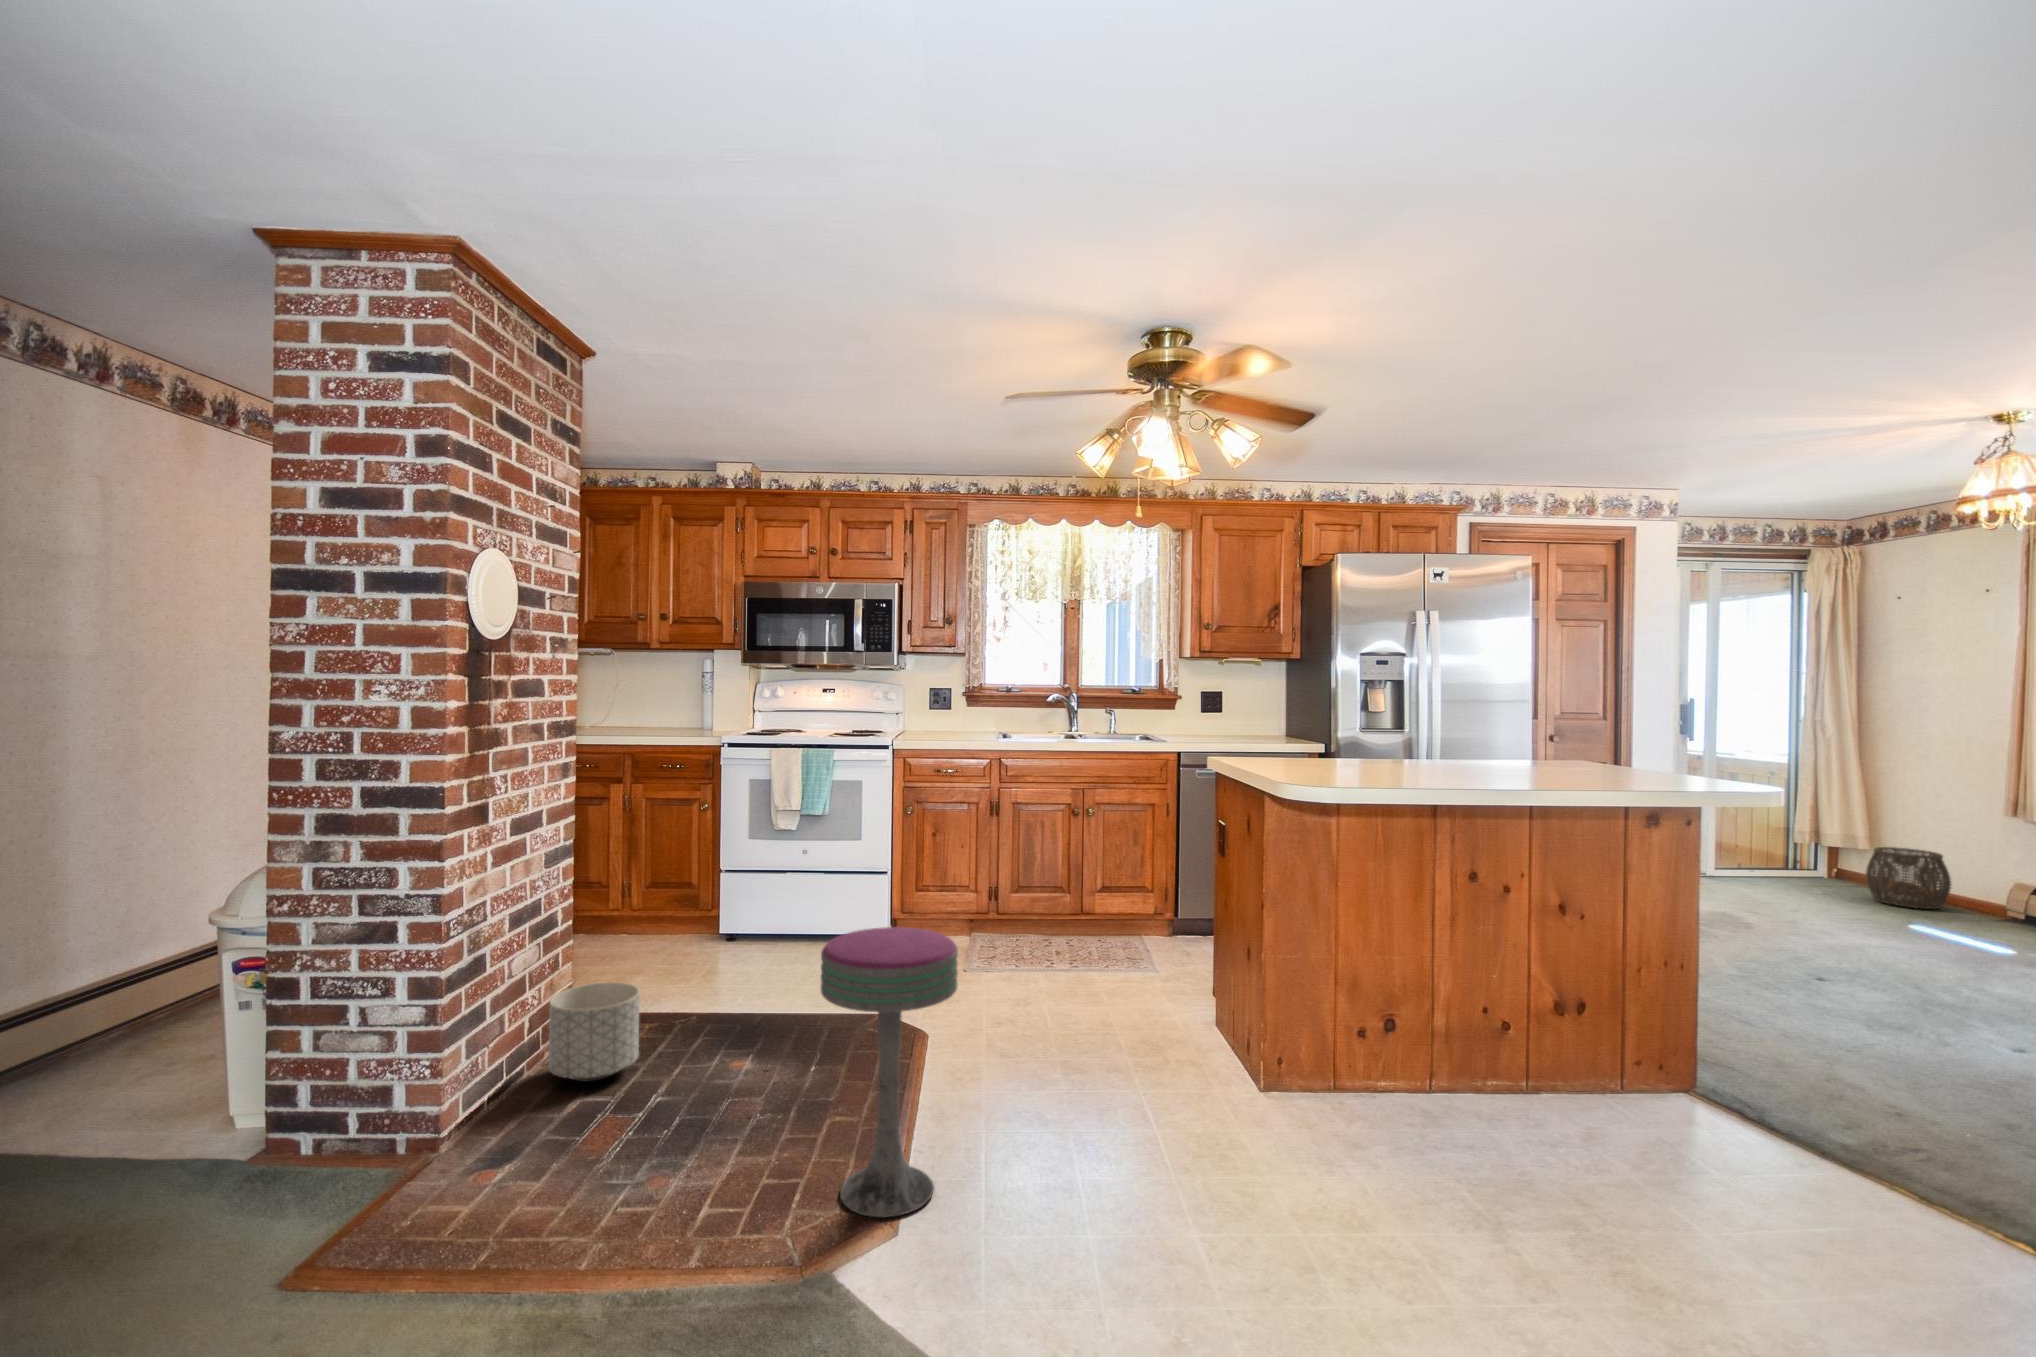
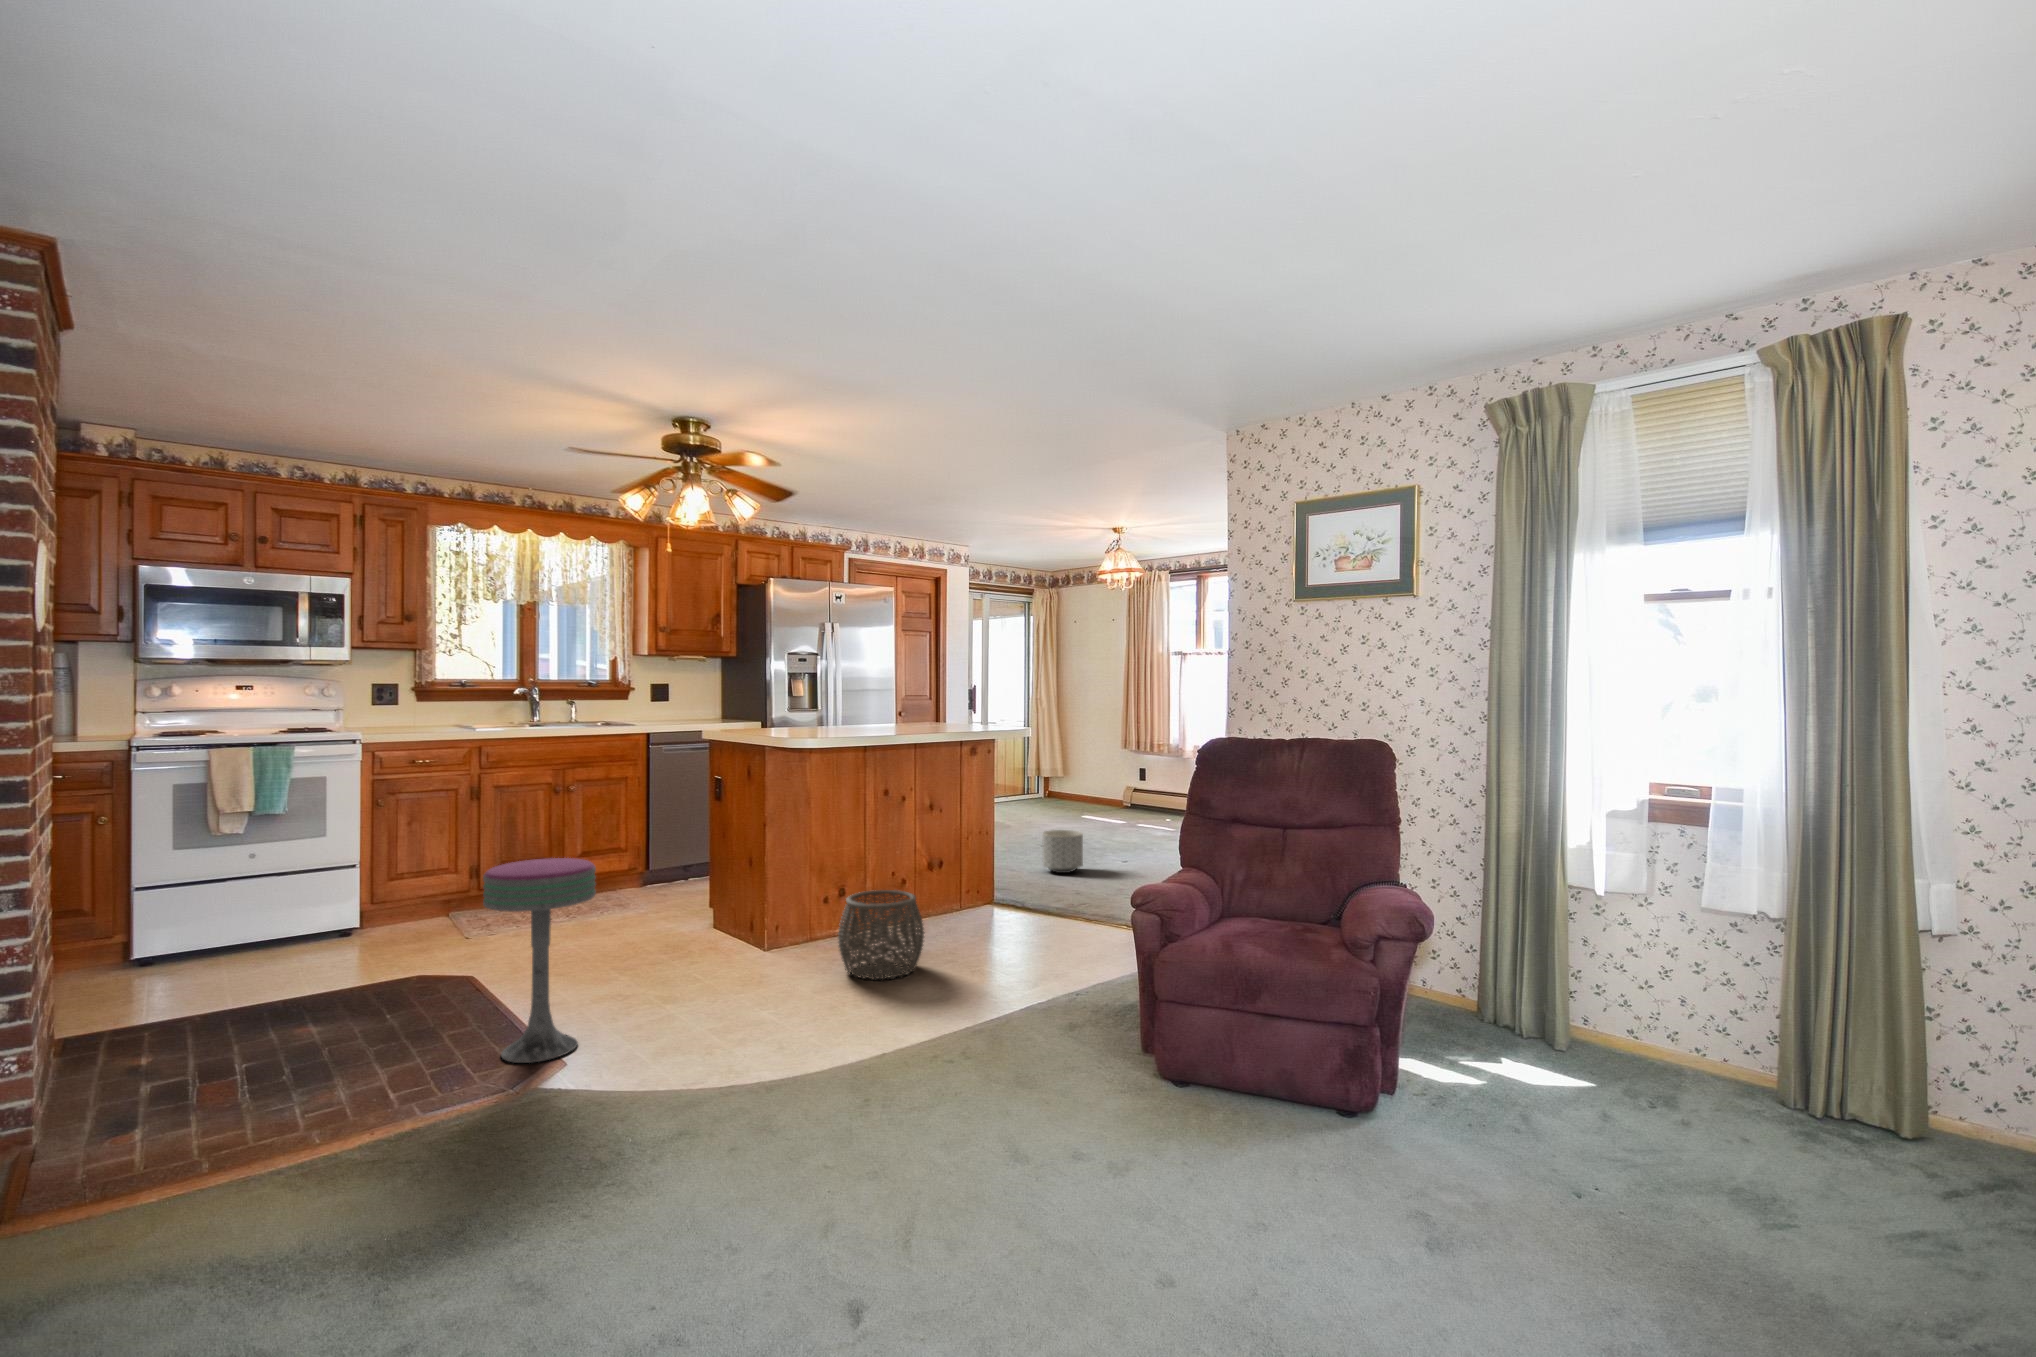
woven basket: present [1866,847,1951,909] -> present [838,890,924,980]
planter: present [549,982,640,1082] -> present [1043,830,1083,873]

